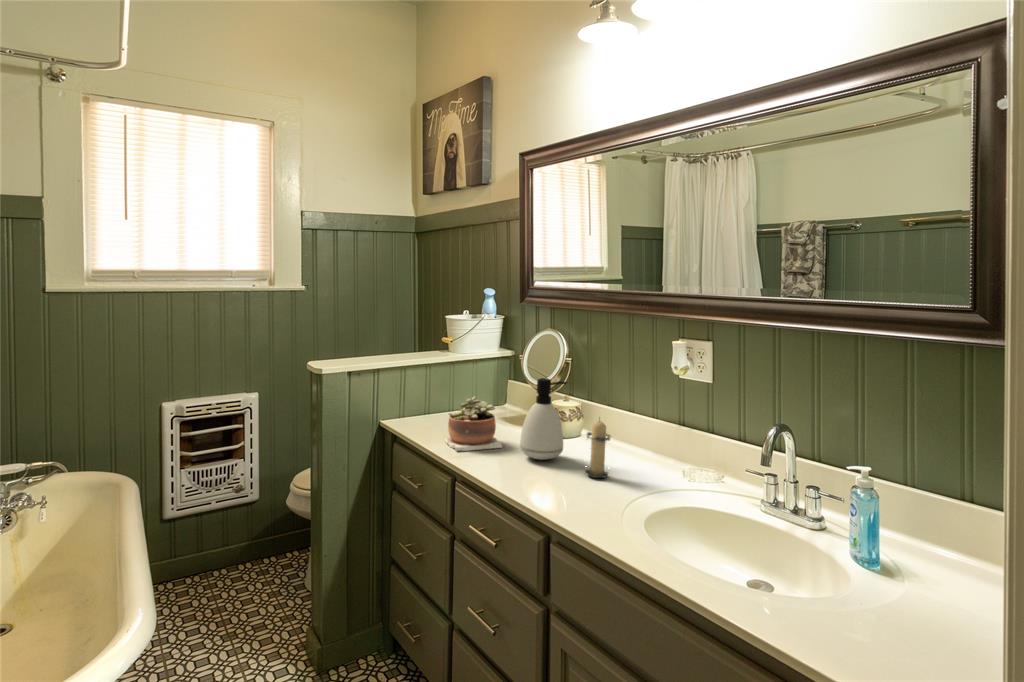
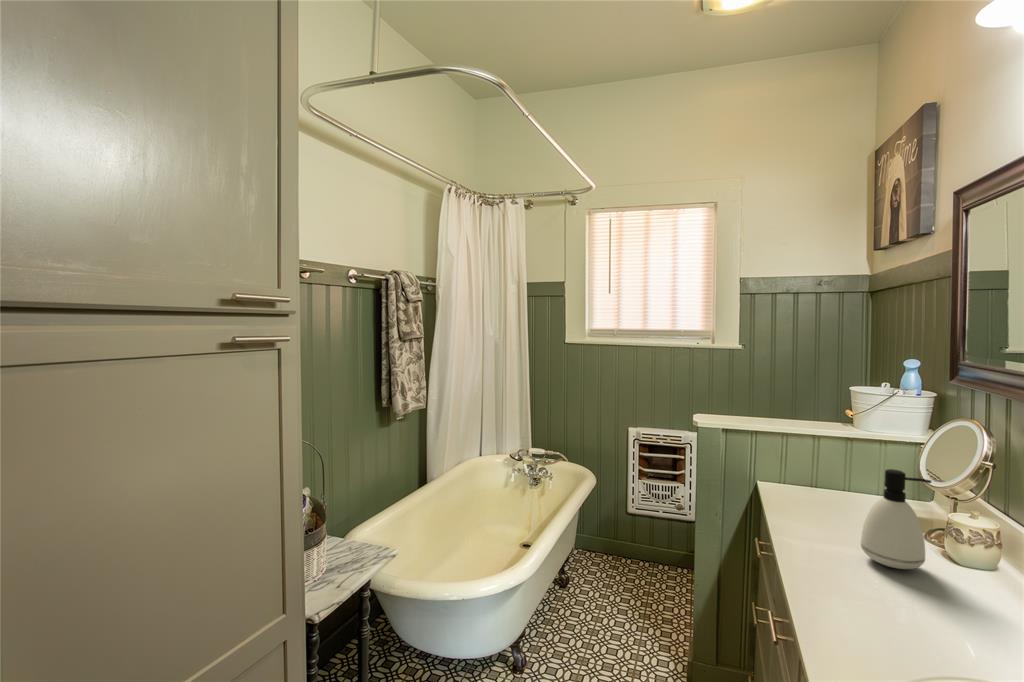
succulent plant: present [445,397,502,451] -> none [792,473,857,538]
candle: present [586,418,610,478] -> none [922,535,974,619]

